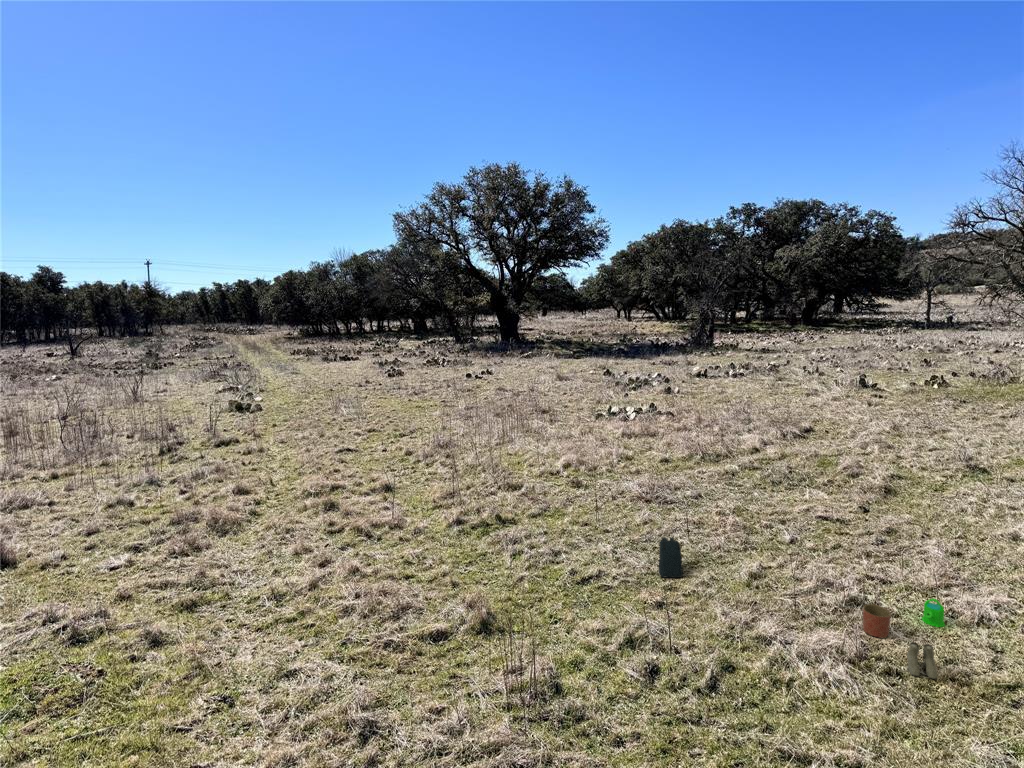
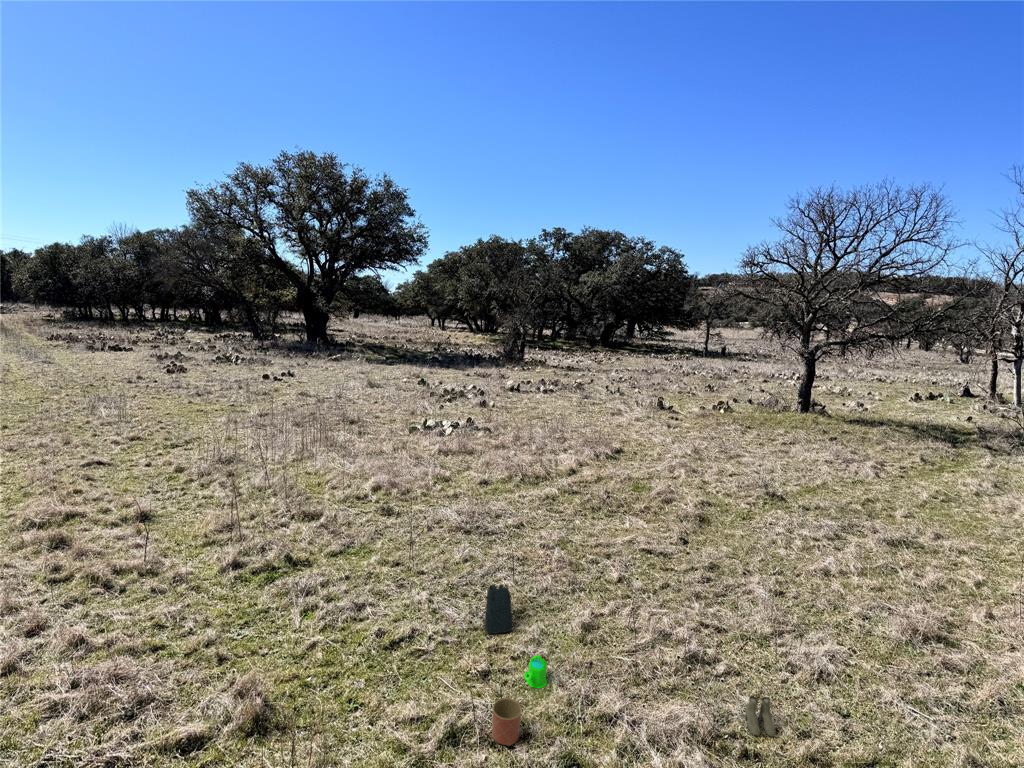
watering can: present [922,598,945,627] -> present [524,655,547,688]
planter: present [863,604,891,638] -> present [492,698,522,746]

